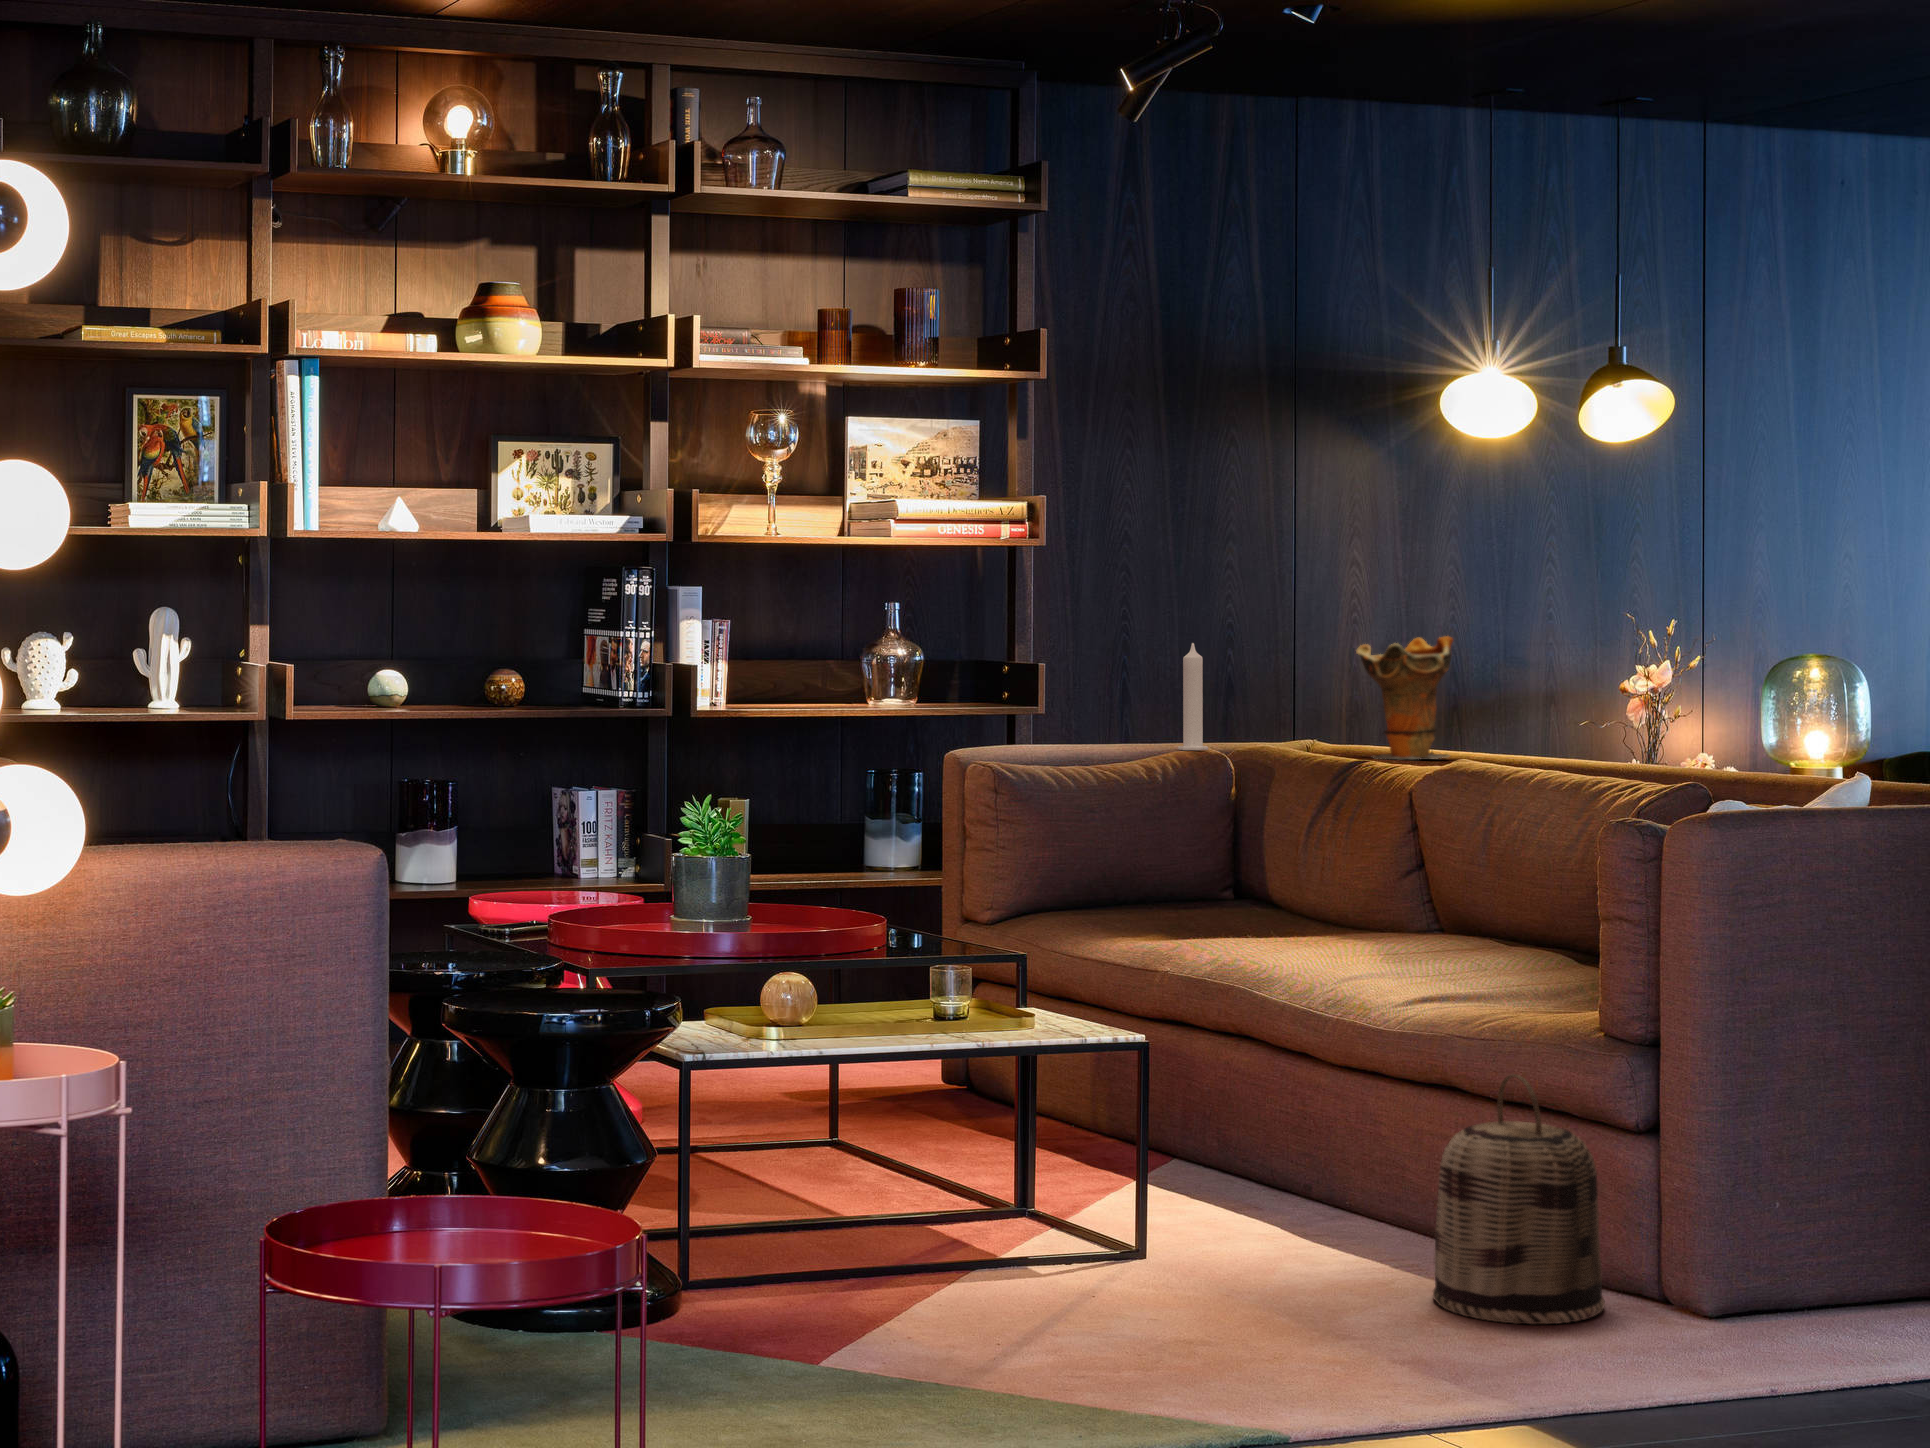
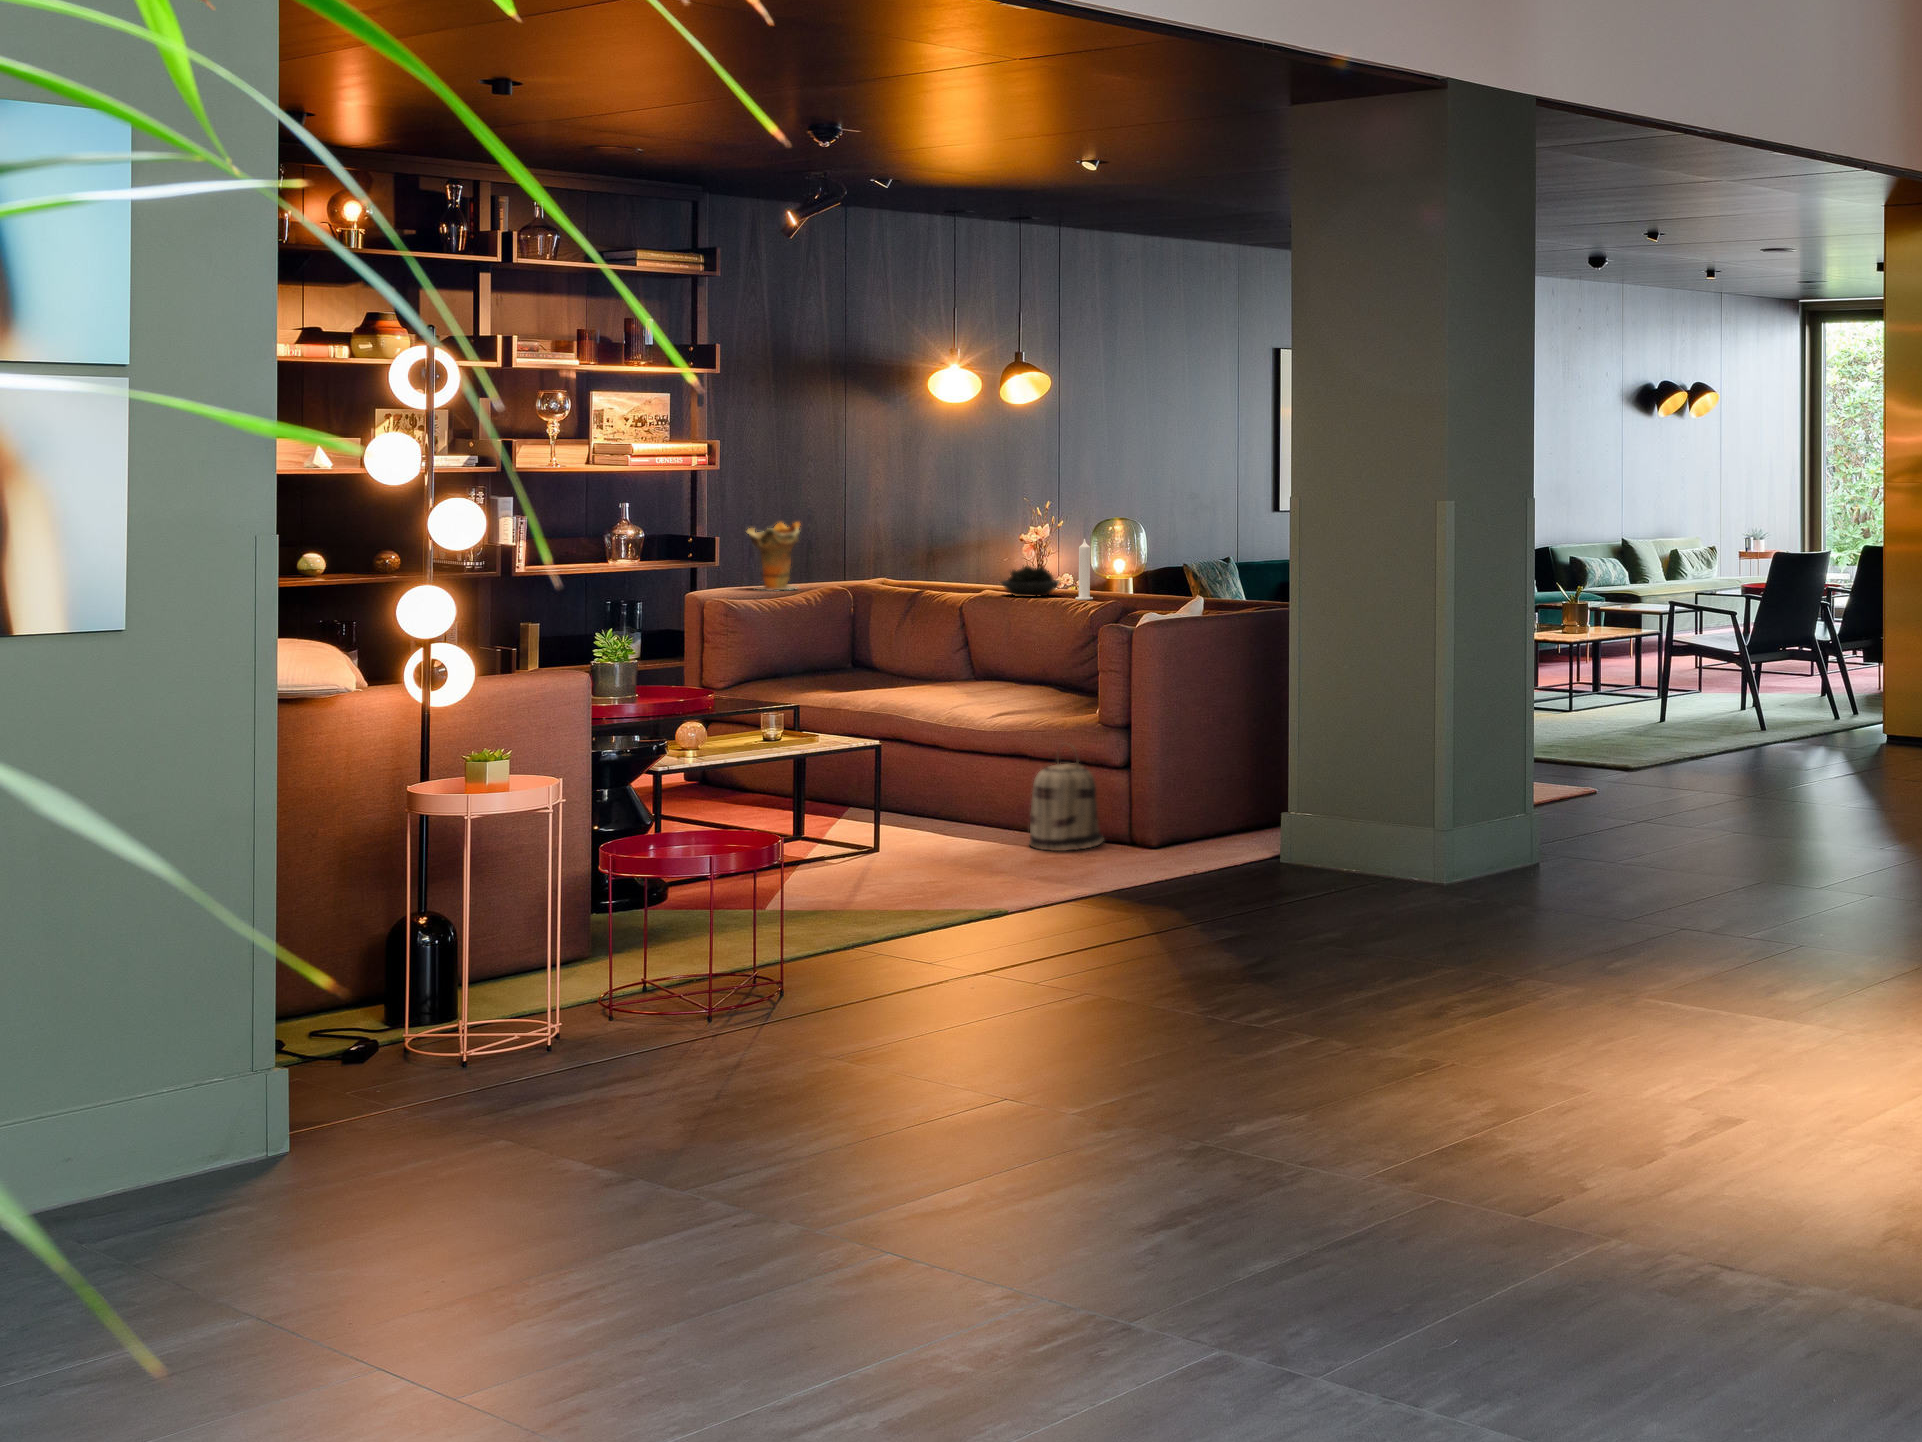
decorative vase: present [1356,636,1453,759] -> present [747,523,800,591]
candle: present [1178,643,1208,750] -> present [1075,539,1093,600]
succulent plant: none [1489,708,1613,772] -> present [1002,565,1060,597]

